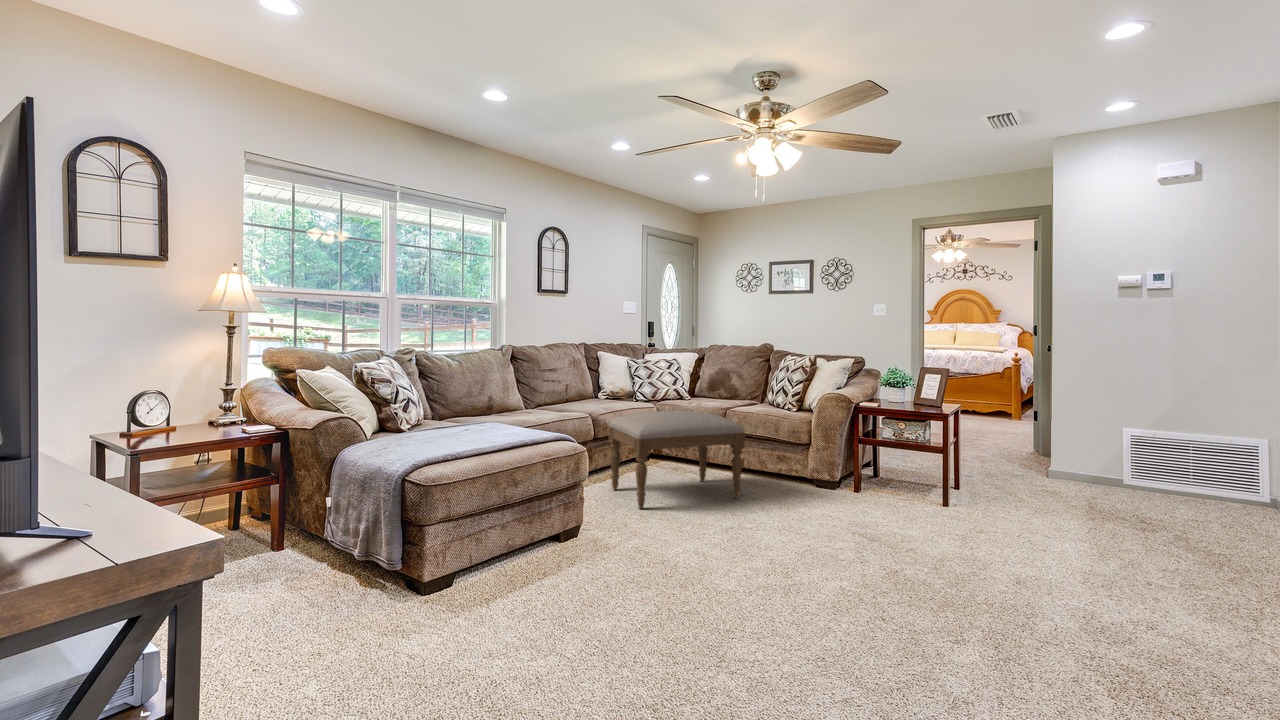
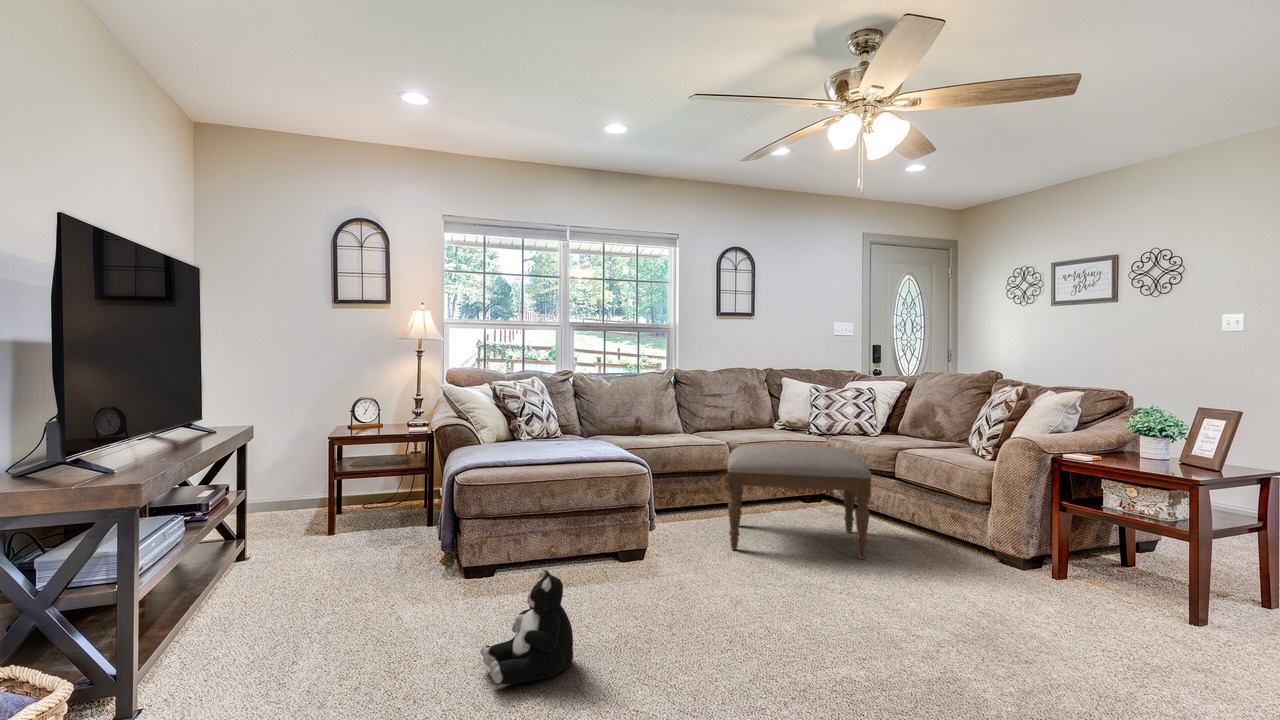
plush toy: none [580,541,663,655] -> present [480,570,573,685]

